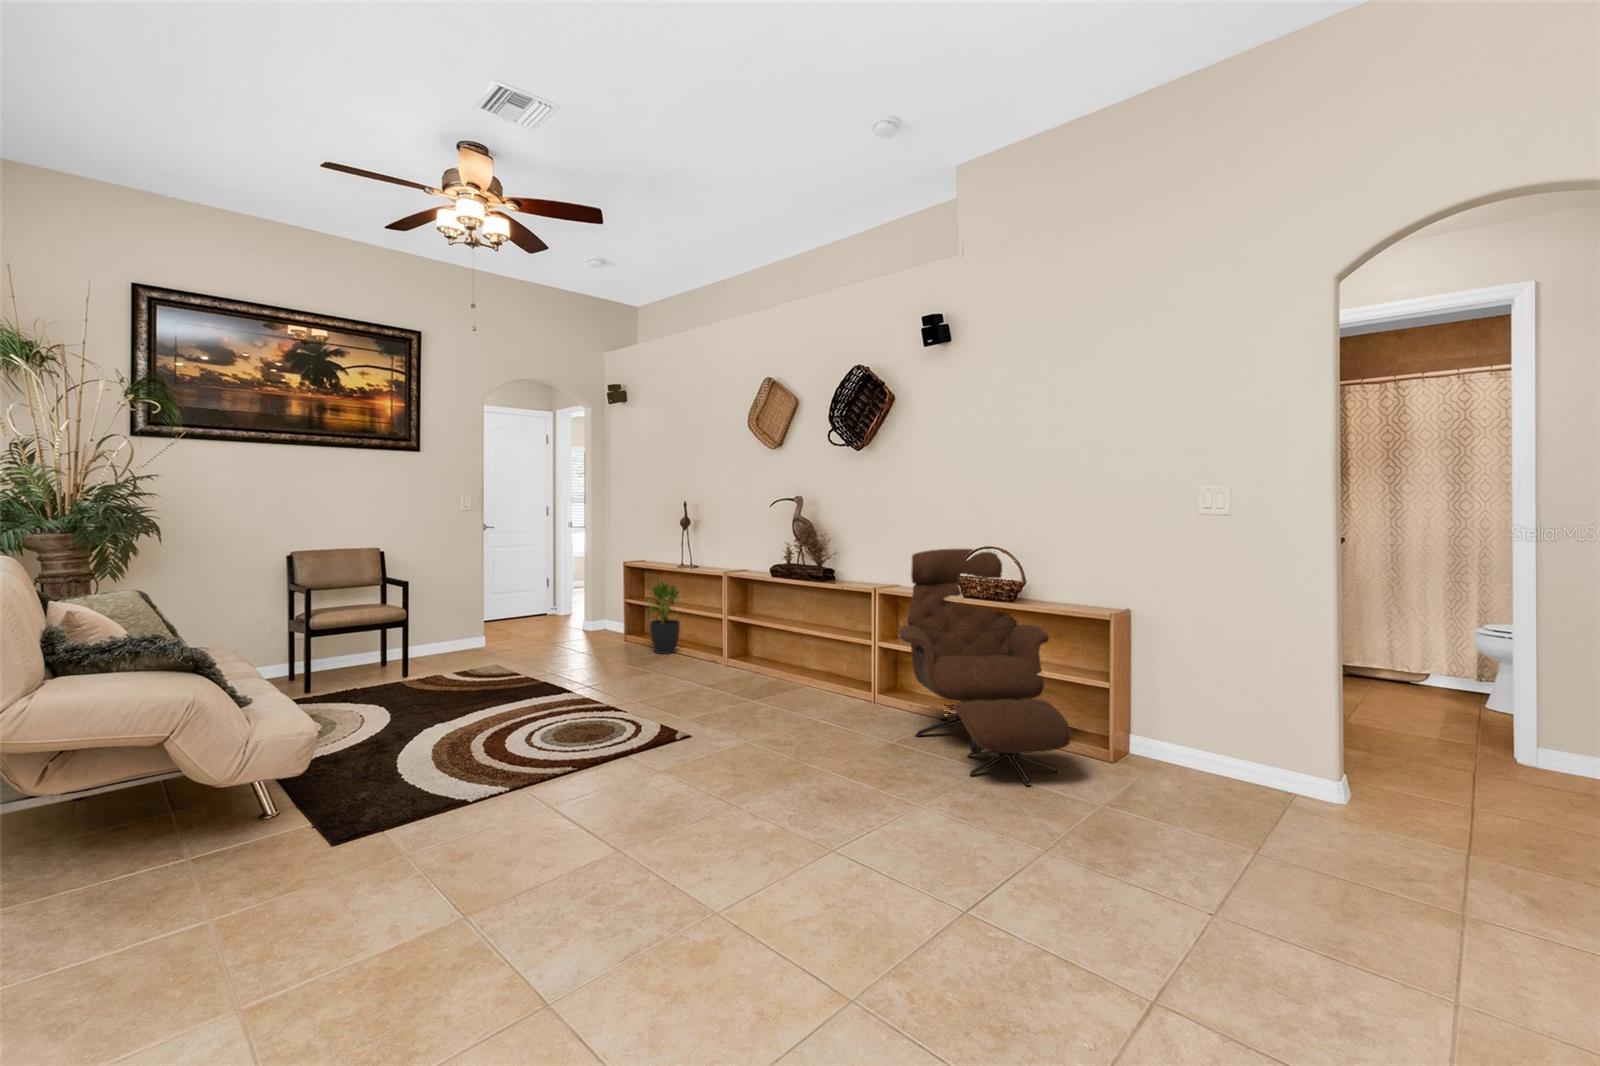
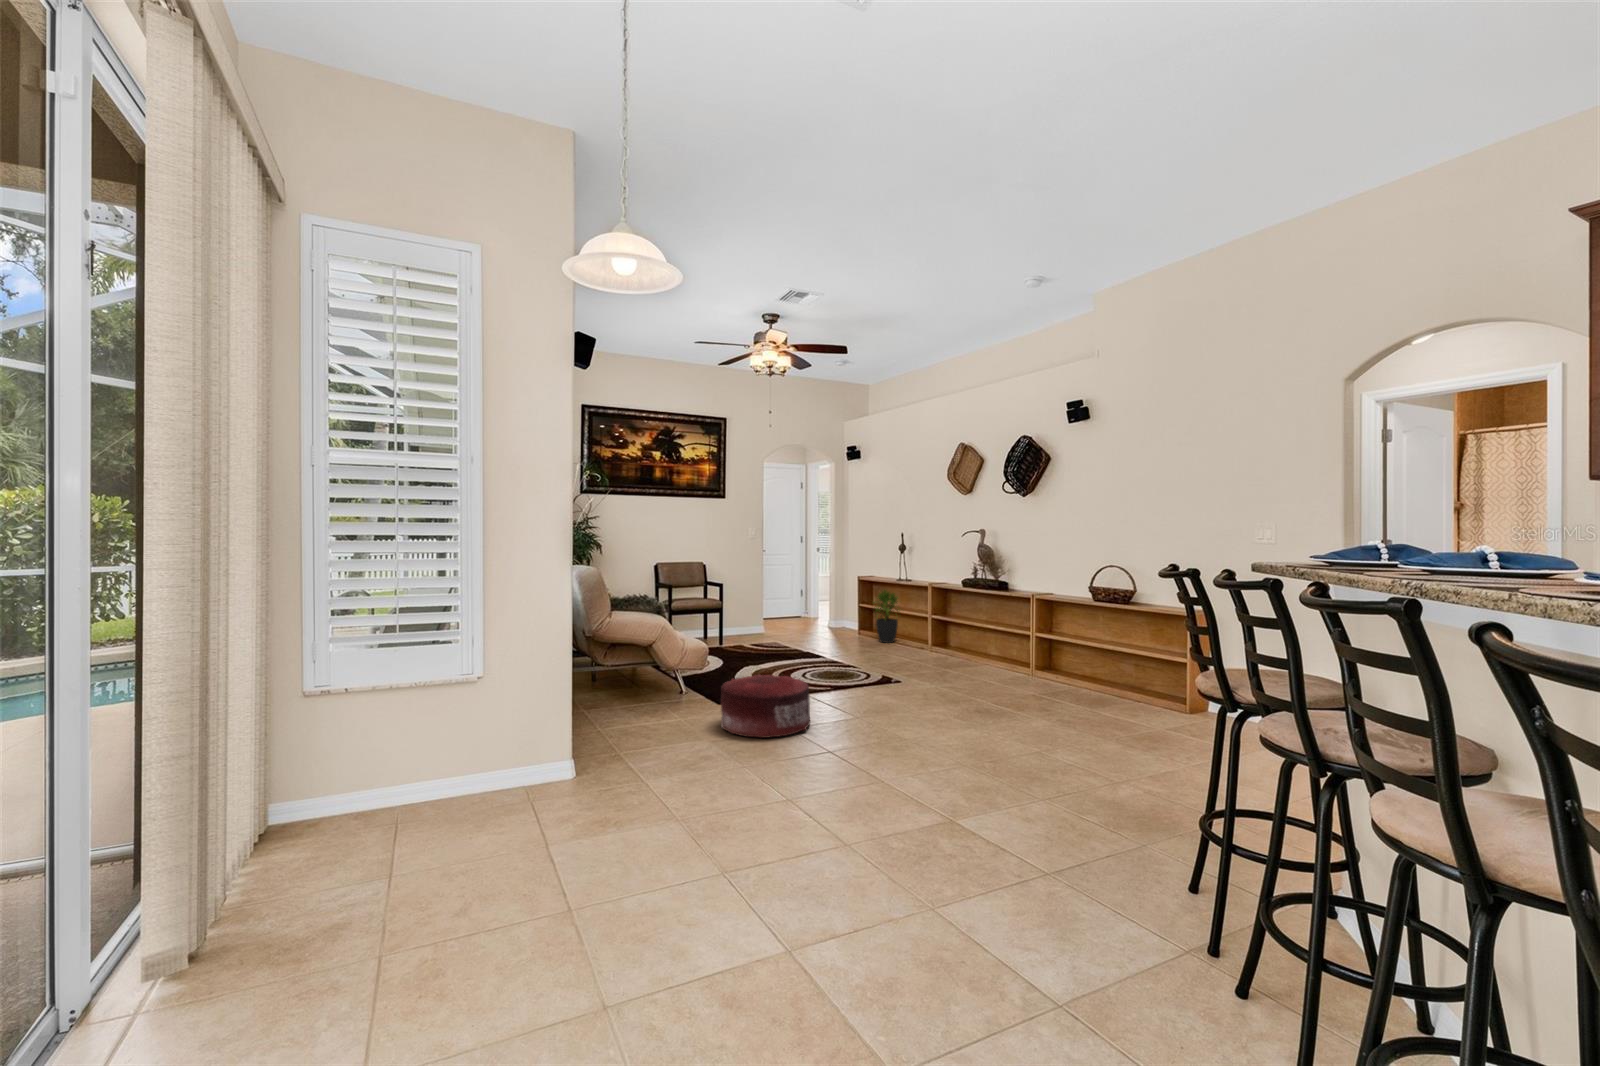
lounge chair: present [899,549,1071,786] -> none [1043,567,1155,721]
pouf: none [315,778,529,950] -> present [721,675,810,738]

